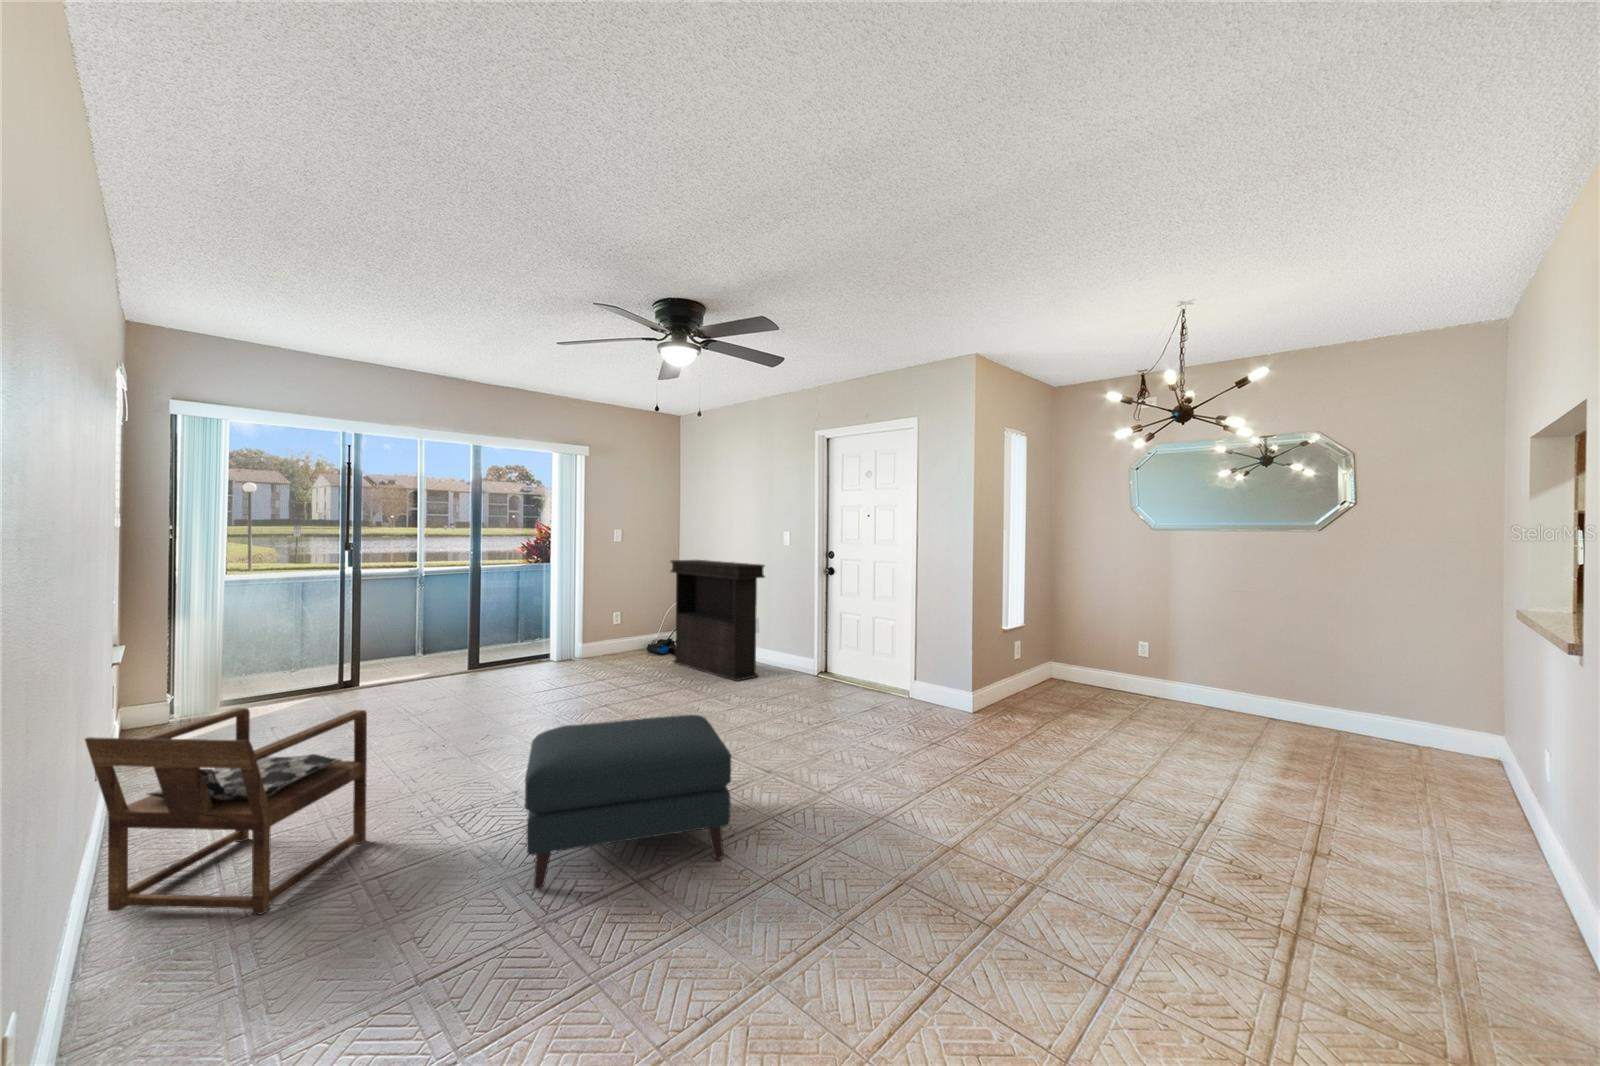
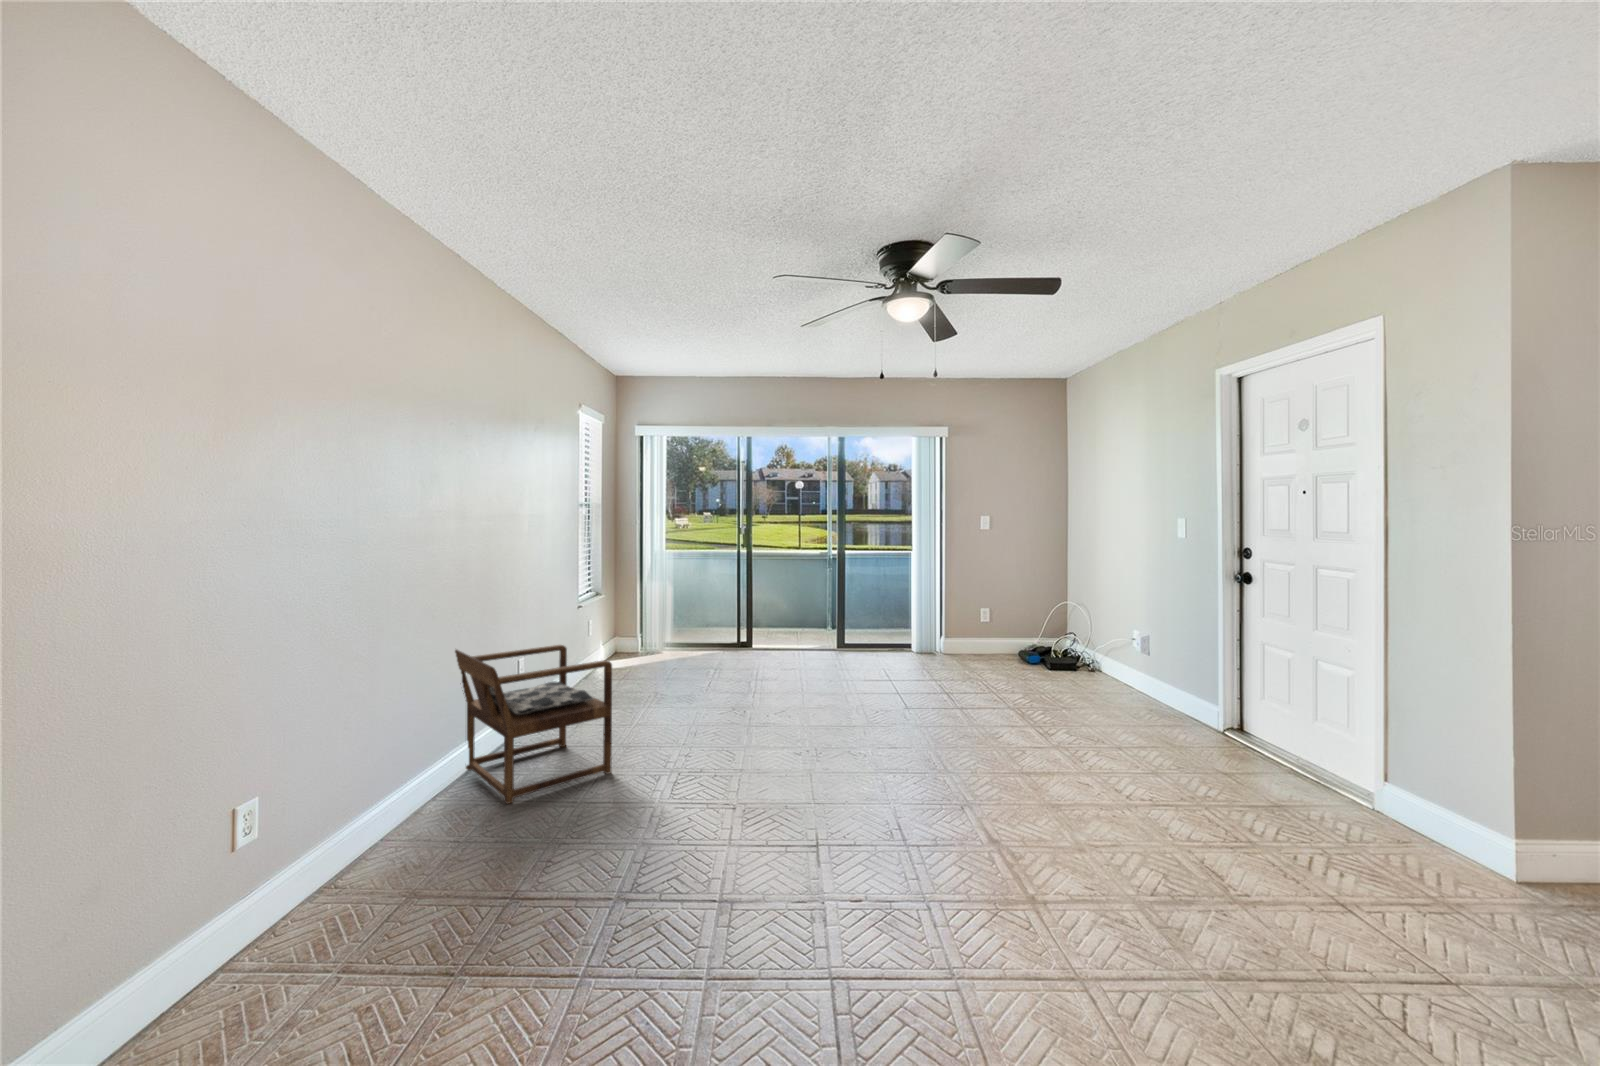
console table: present [671,560,765,681] -> none [1031,553,1135,713]
ottoman: present [524,715,731,890] -> none [633,712,881,920]

